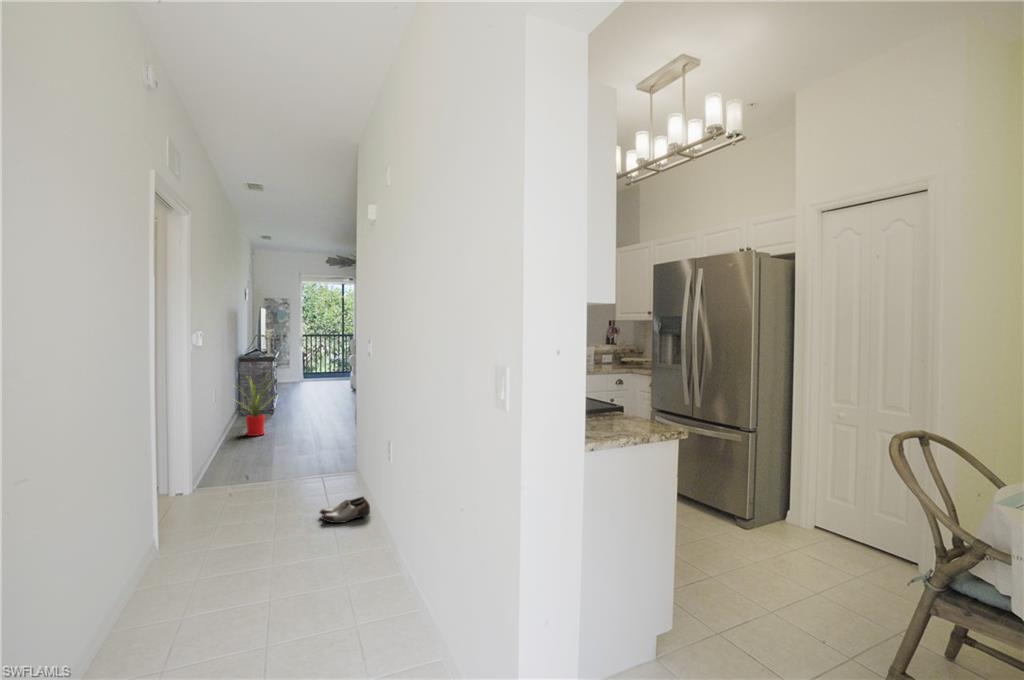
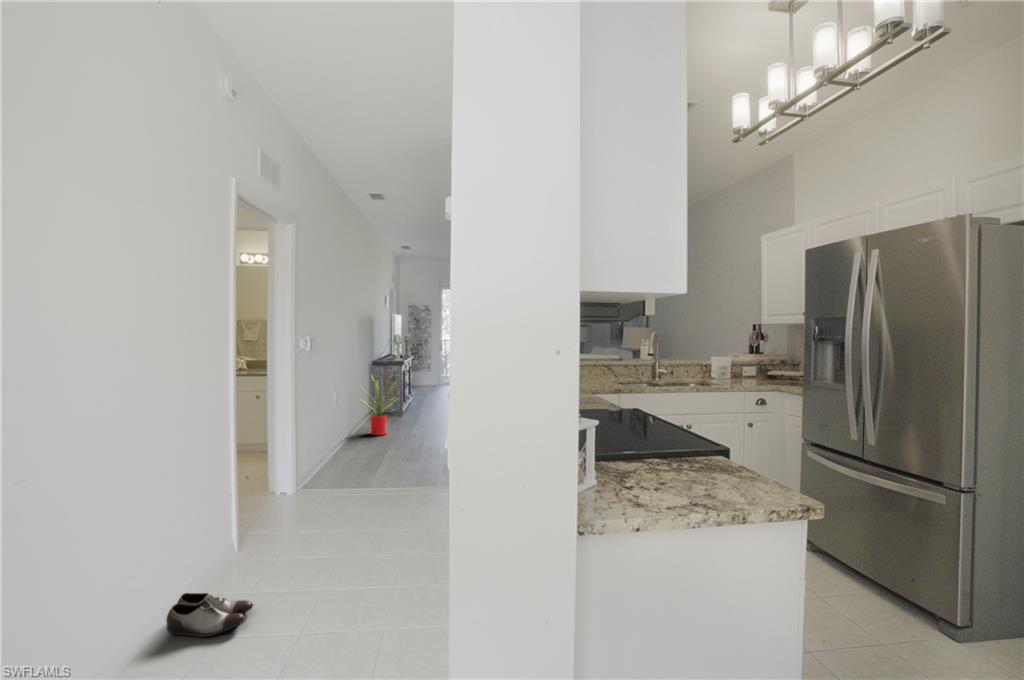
shoe: present [320,497,370,523] -> present [166,593,253,637]

